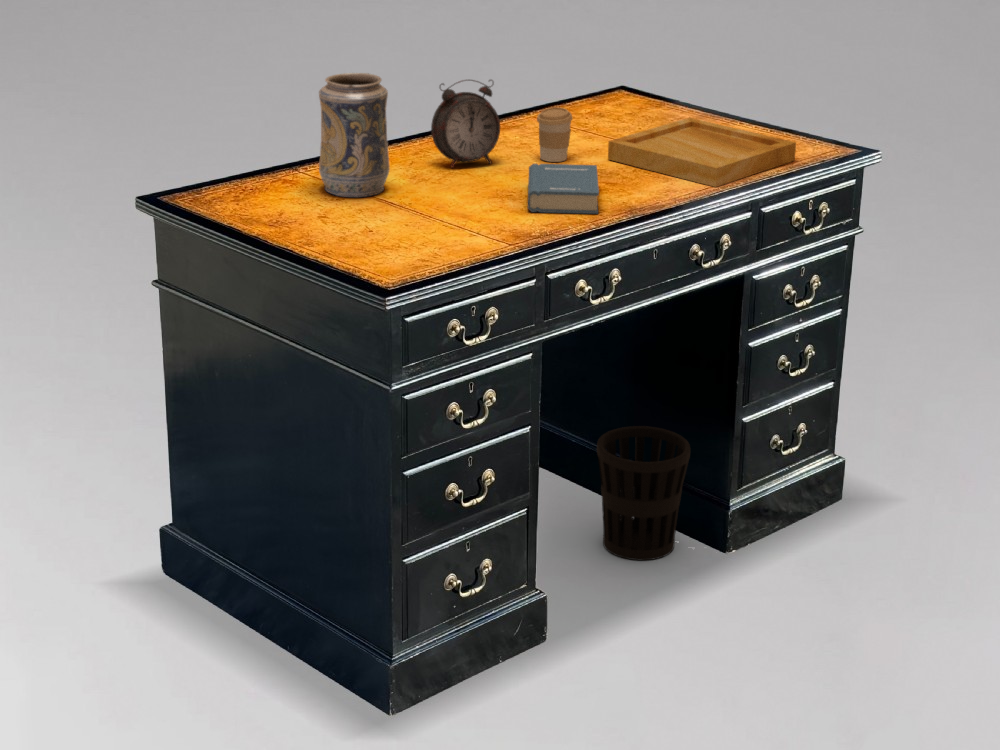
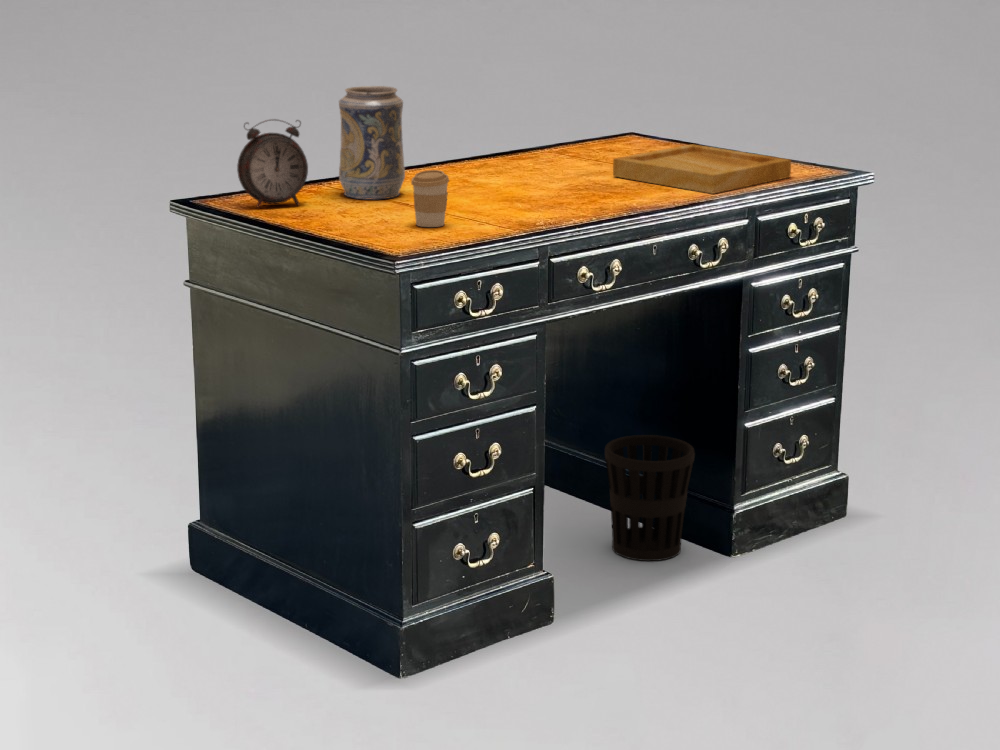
alarm clock: present [431,80,500,168] -> present [237,119,308,208]
coffee cup: present [537,107,572,162] -> present [411,170,449,227]
hardback book: present [528,164,599,214] -> none [533,172,600,210]

